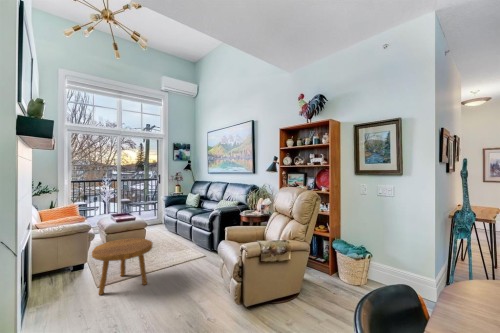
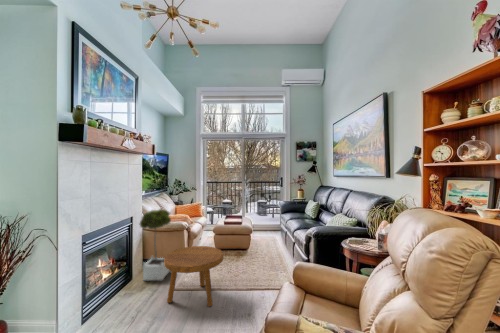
potted tree: none [38,208,79,291] -> present [140,209,171,281]

